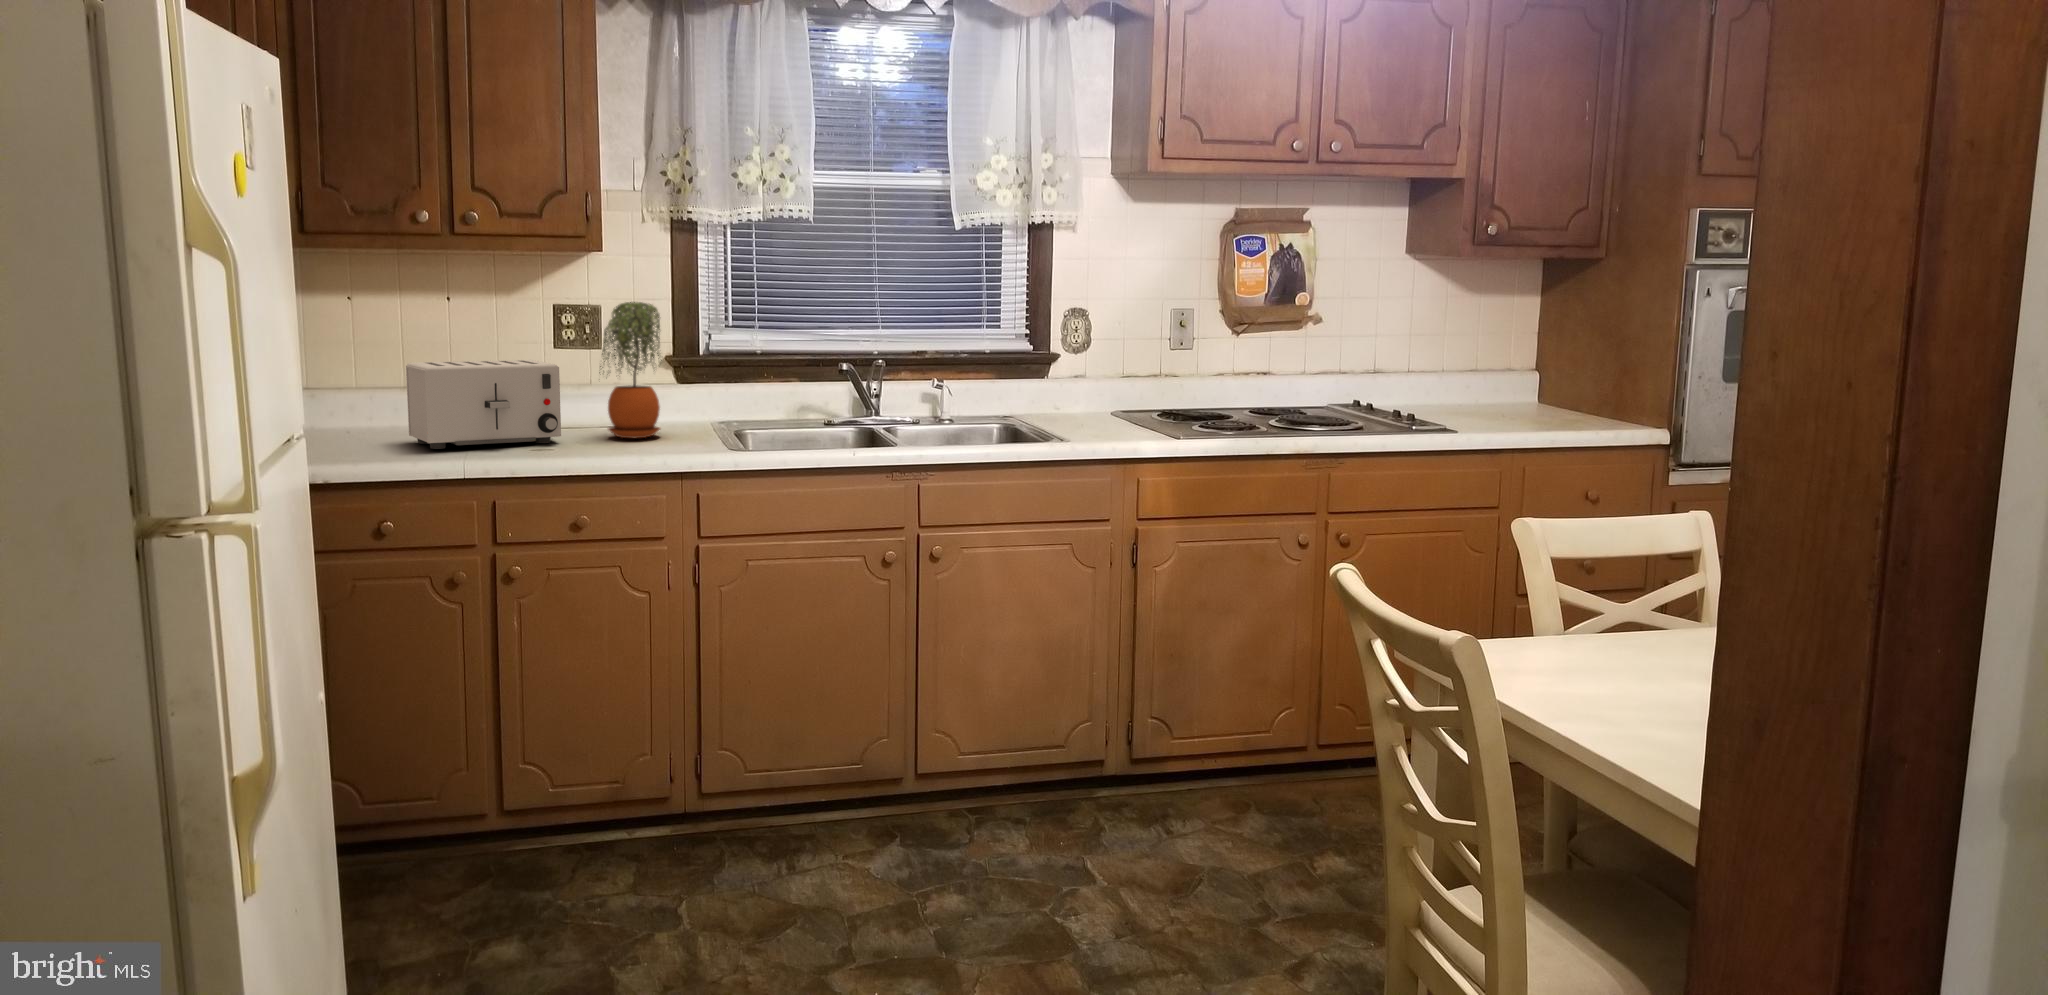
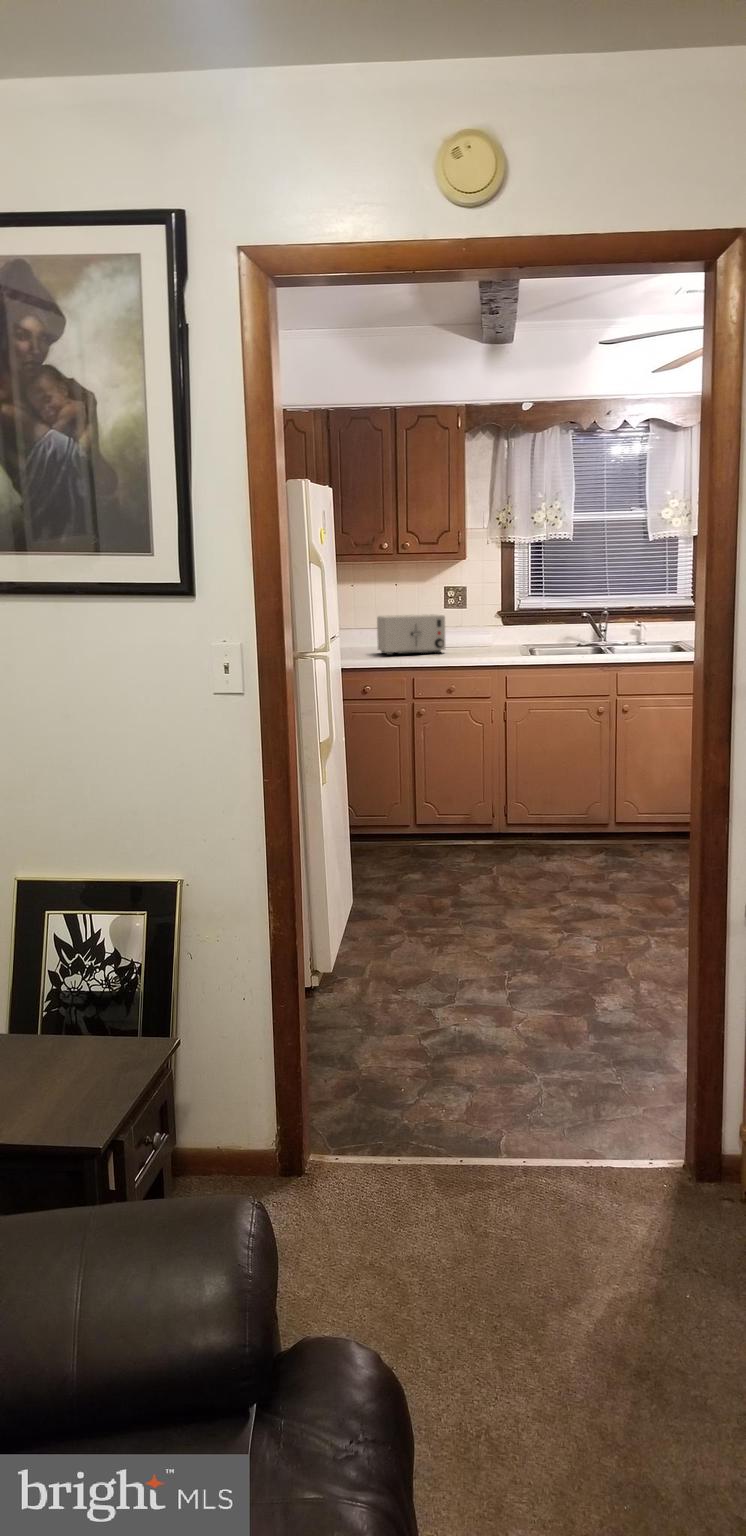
potted plant: present [599,302,662,438] -> none [464,584,495,651]

